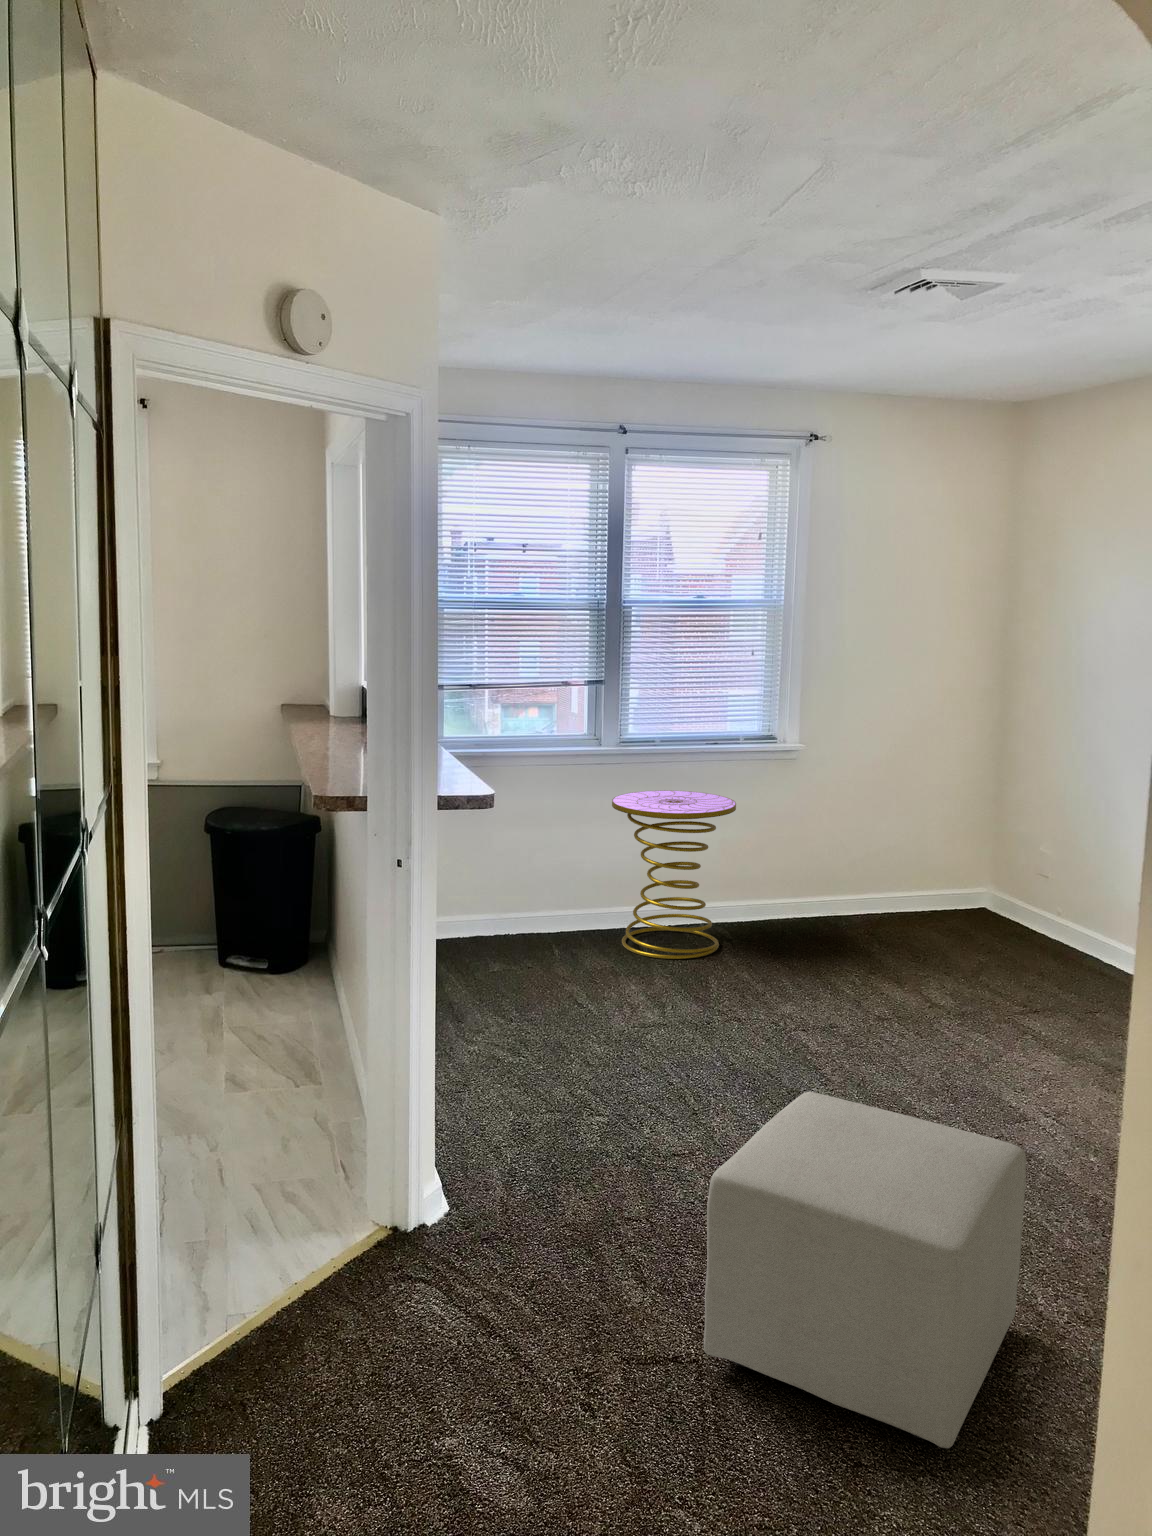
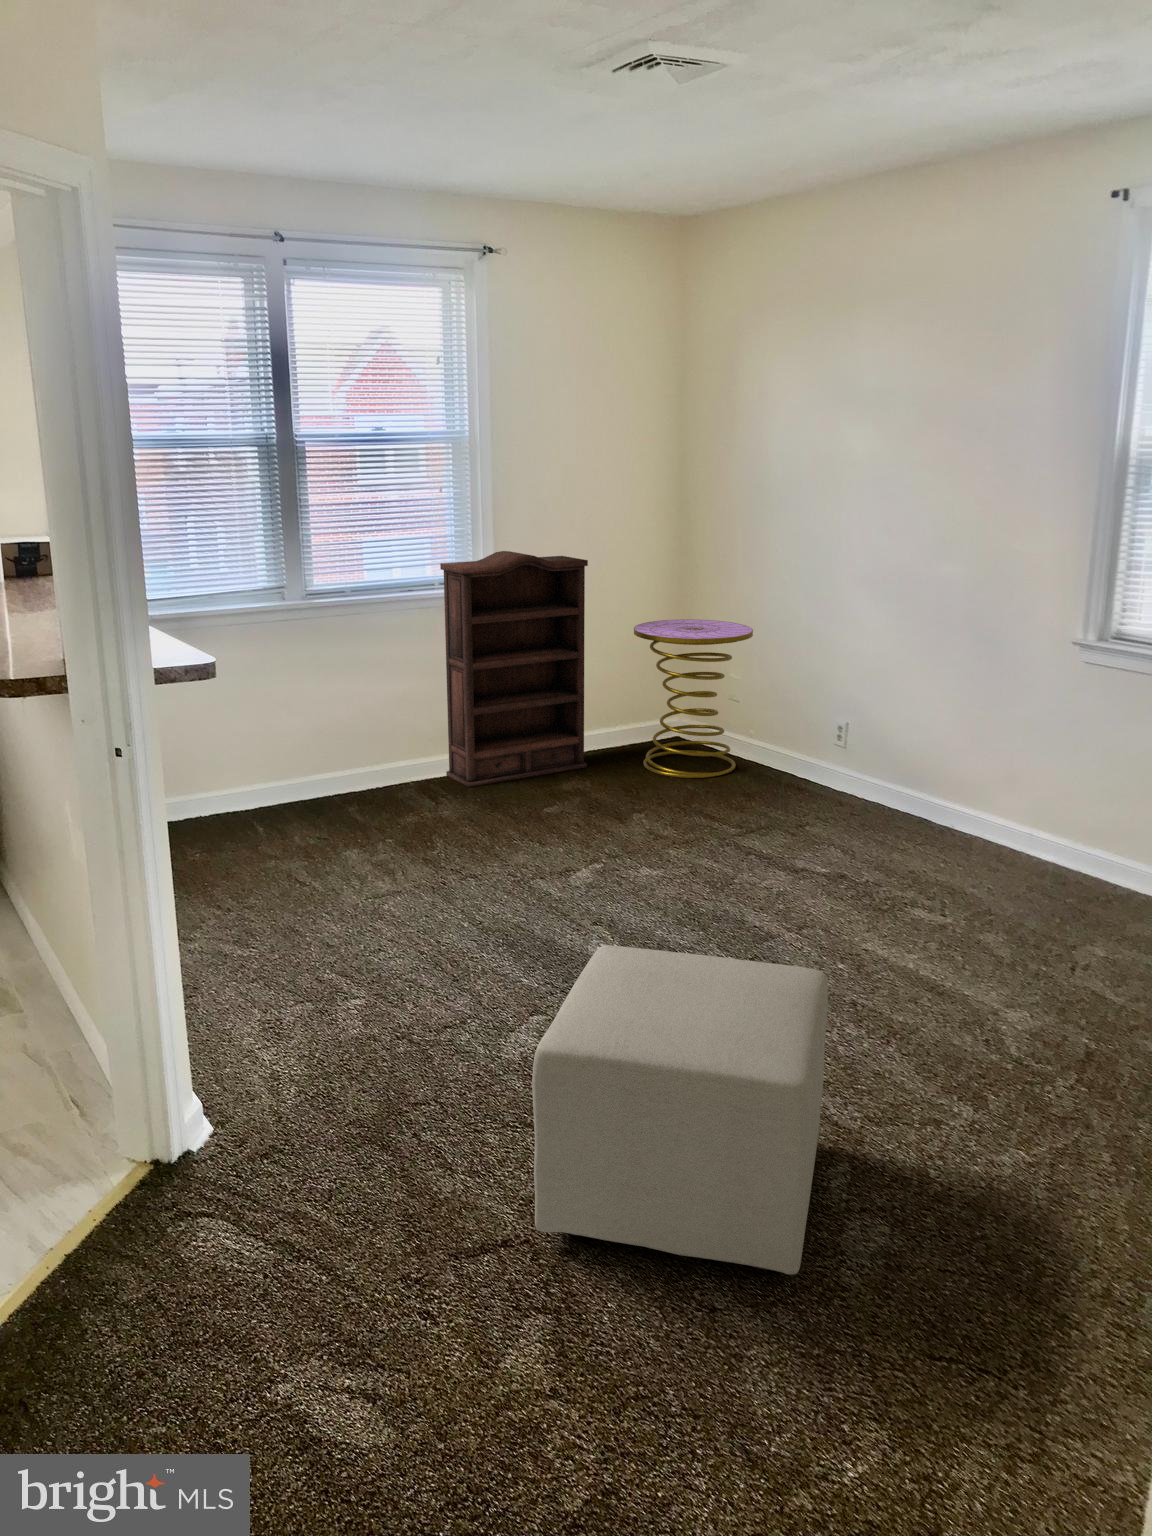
bookshelf: none [739,712,890,934] -> present [440,551,588,787]
side table: present [612,790,736,959] -> present [634,619,753,778]

